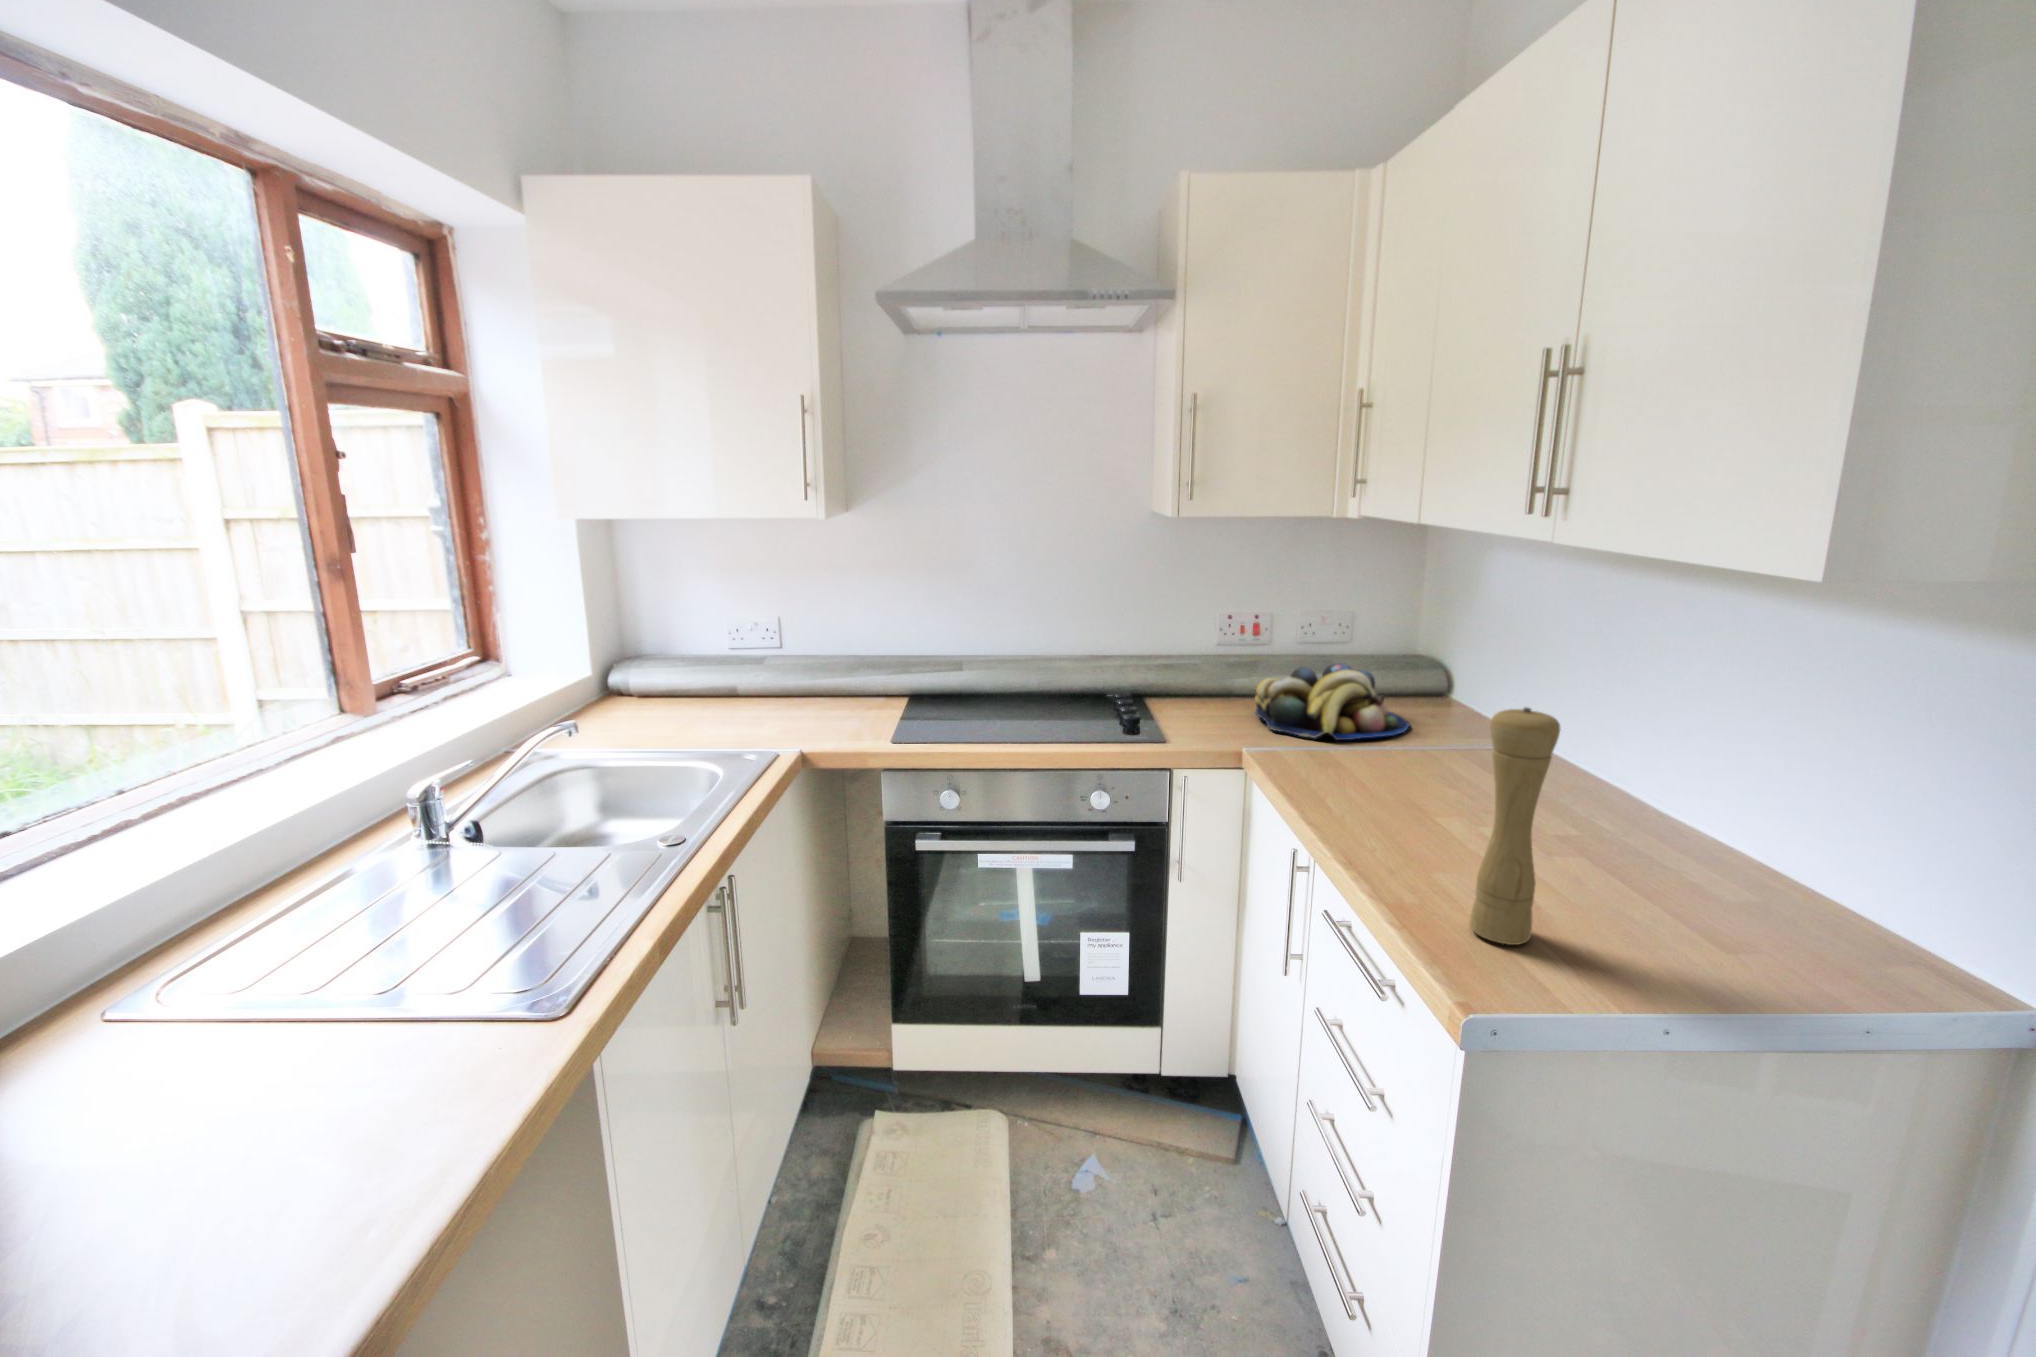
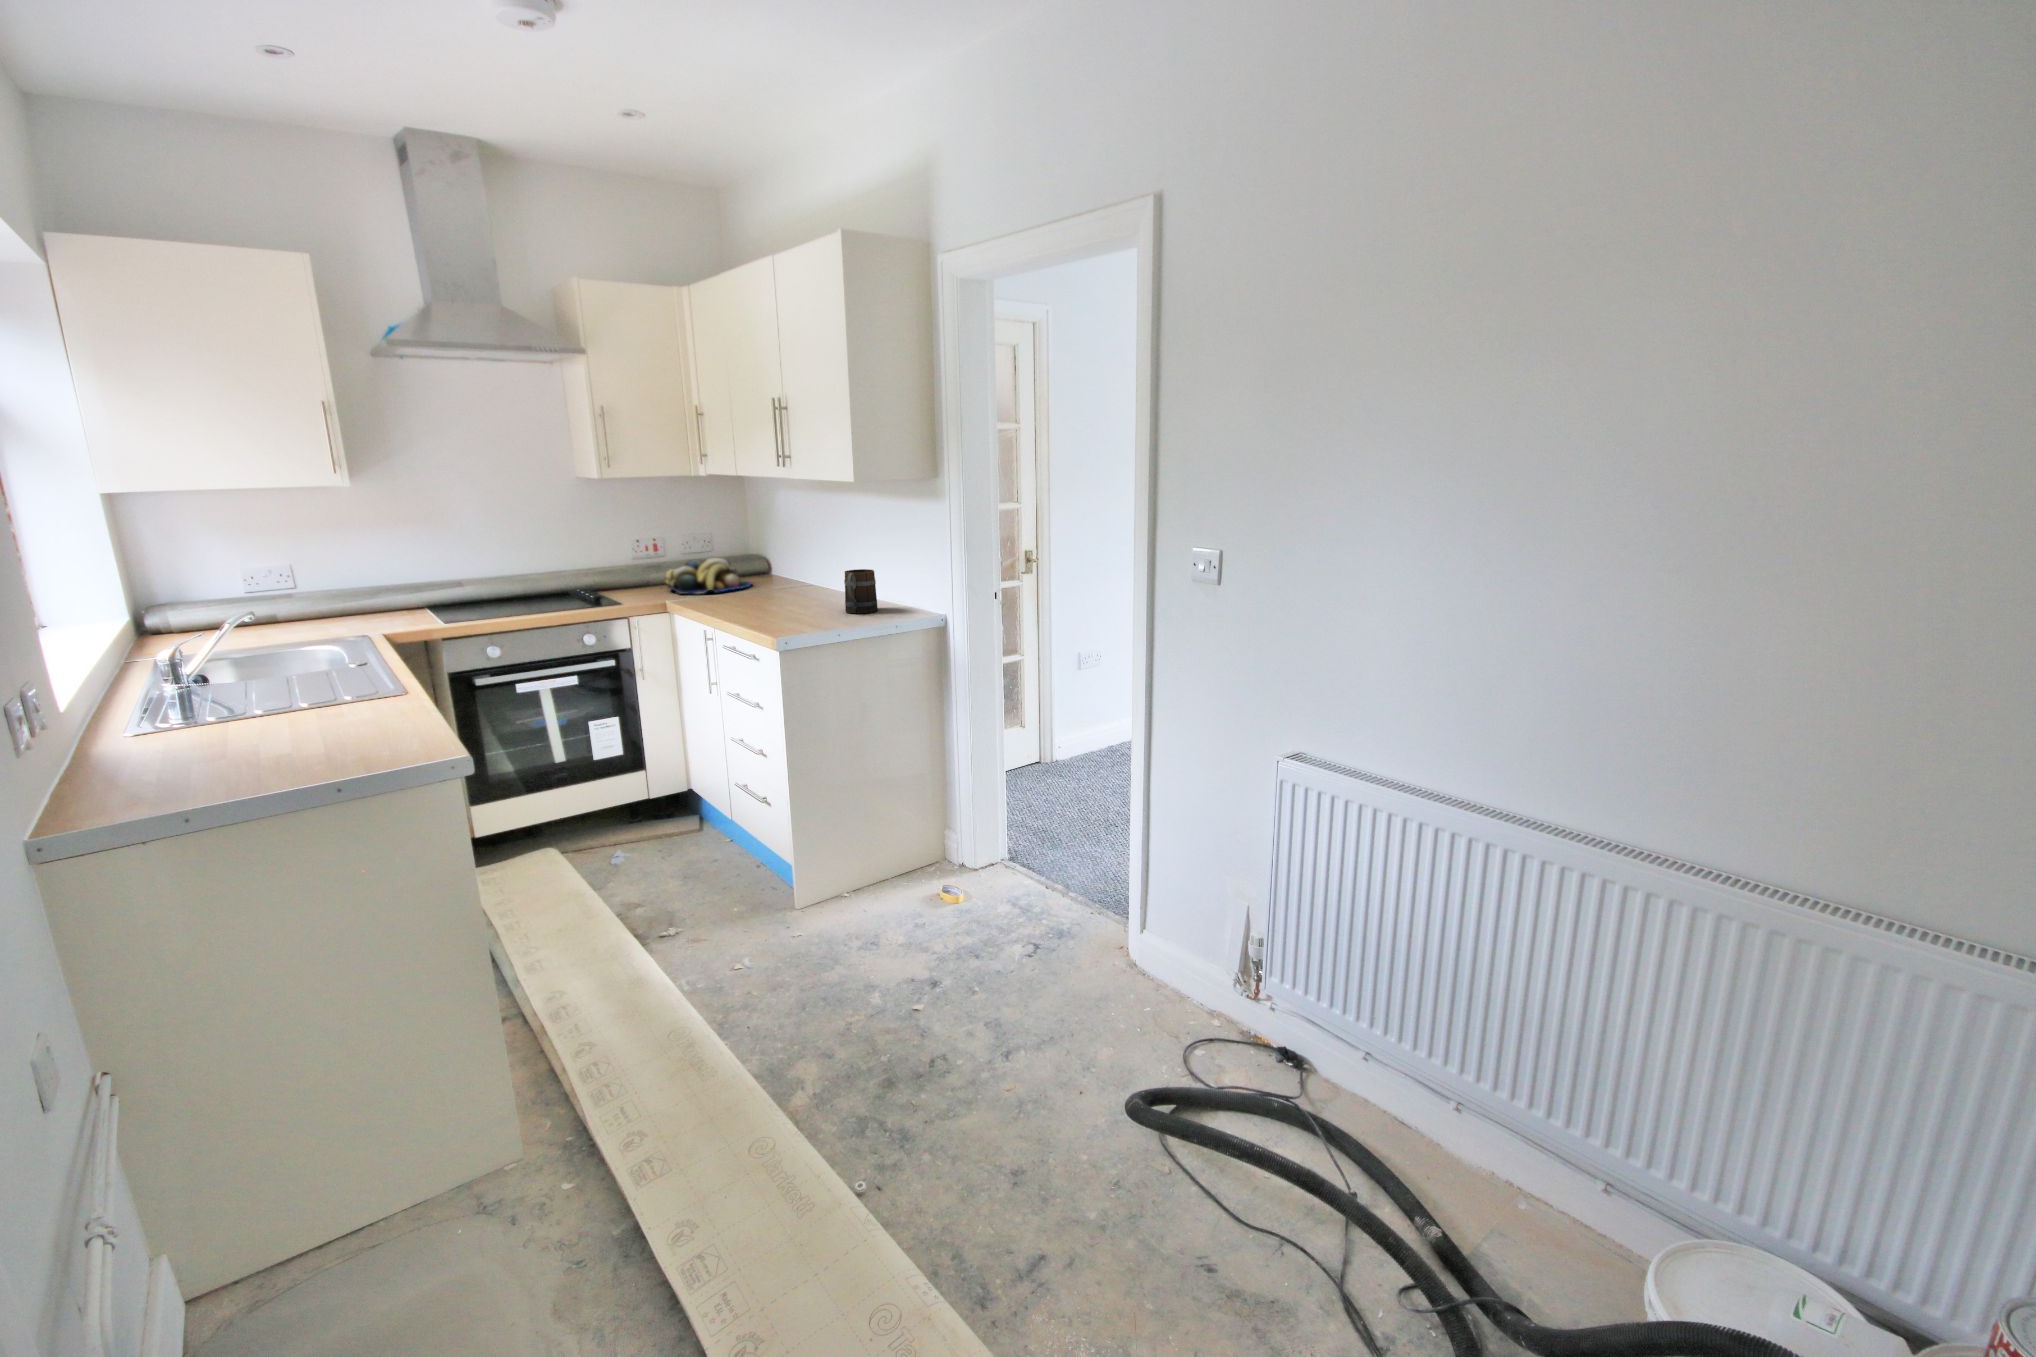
pepper mill: present [1470,707,1560,945] -> none [771,538,799,627]
mug: none [1656,790,1780,926] -> present [844,569,878,614]

